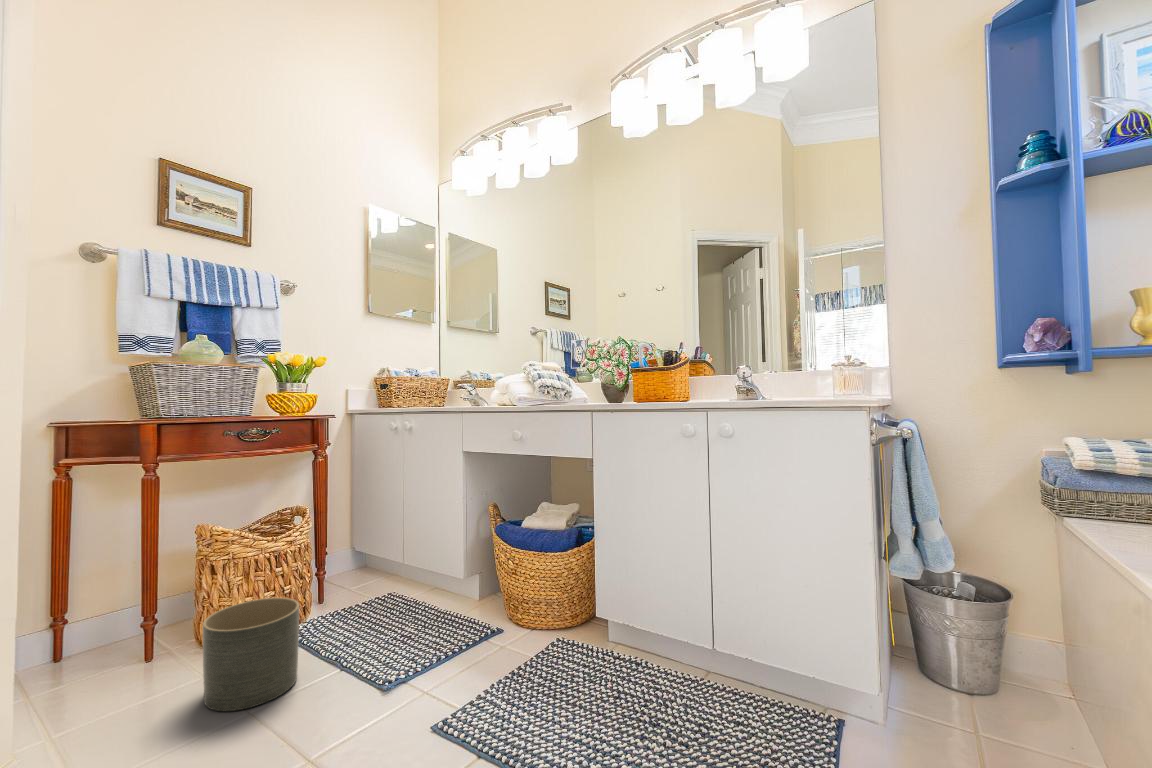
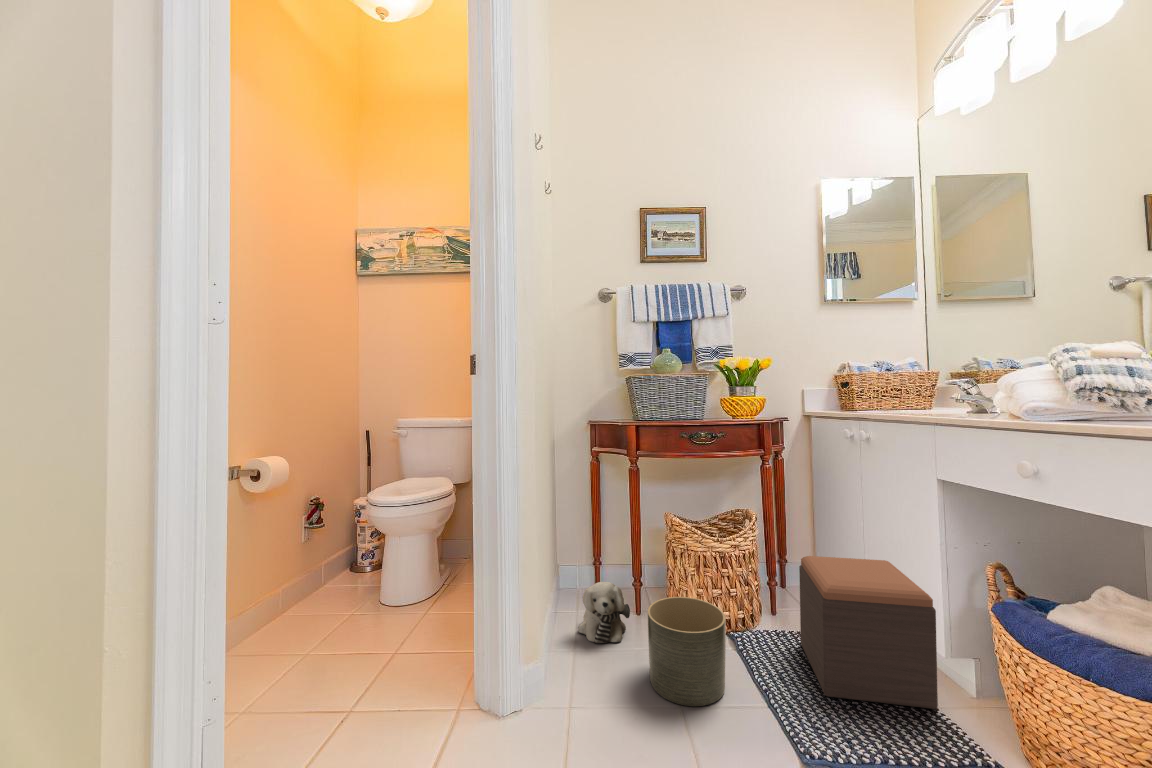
footstool: none [356,521,462,641] -> present [799,556,938,709]
plush toy: none [62,624,155,712] -> present [578,582,630,643]

